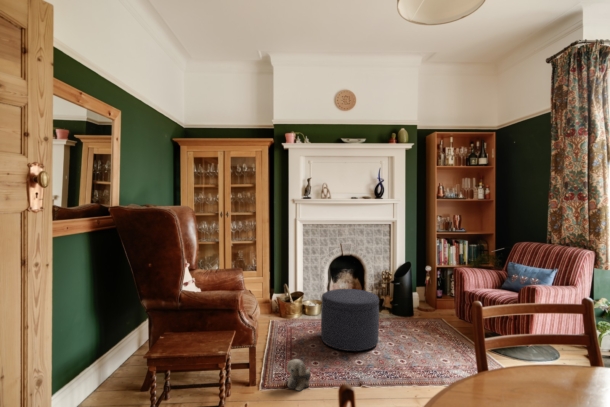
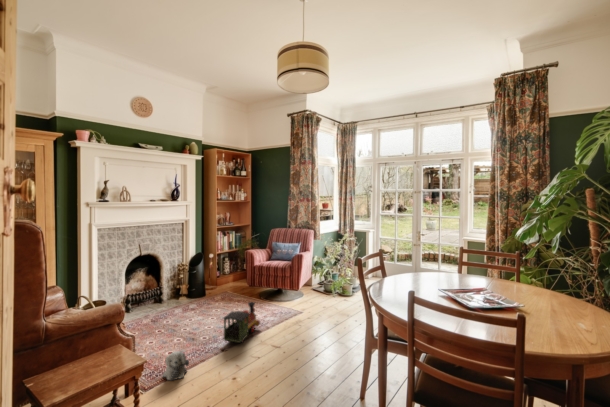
ottoman: present [321,289,379,351] -> none [152,281,206,336]
toy train: none [368,337,432,385] -> present [223,302,260,343]

